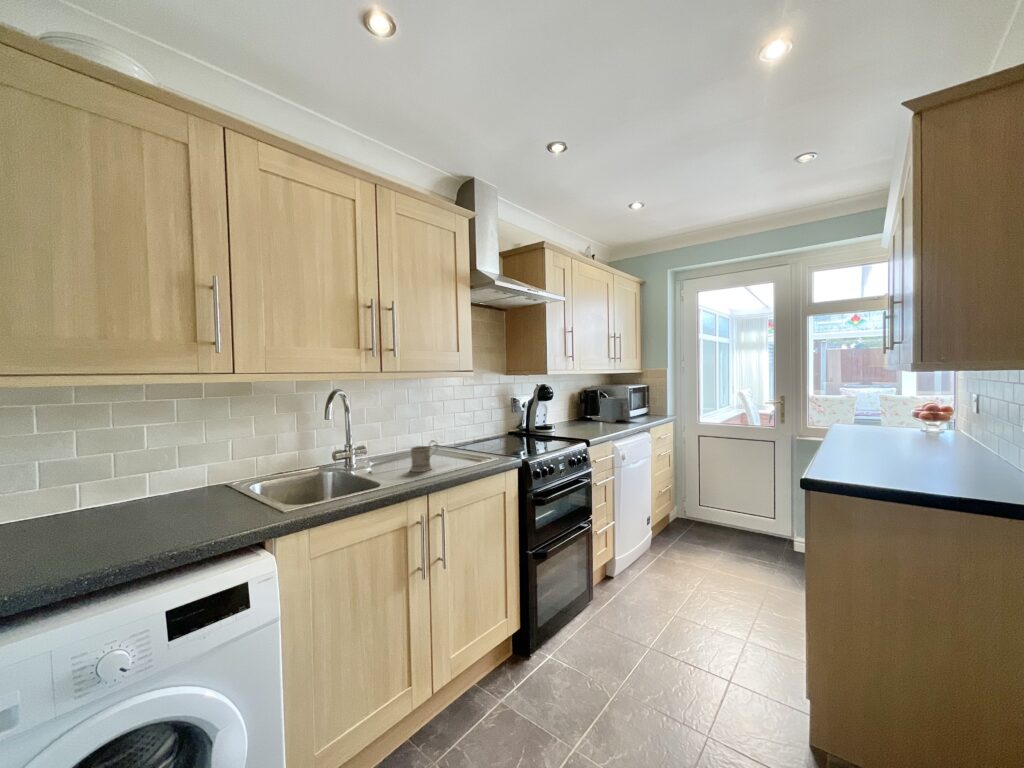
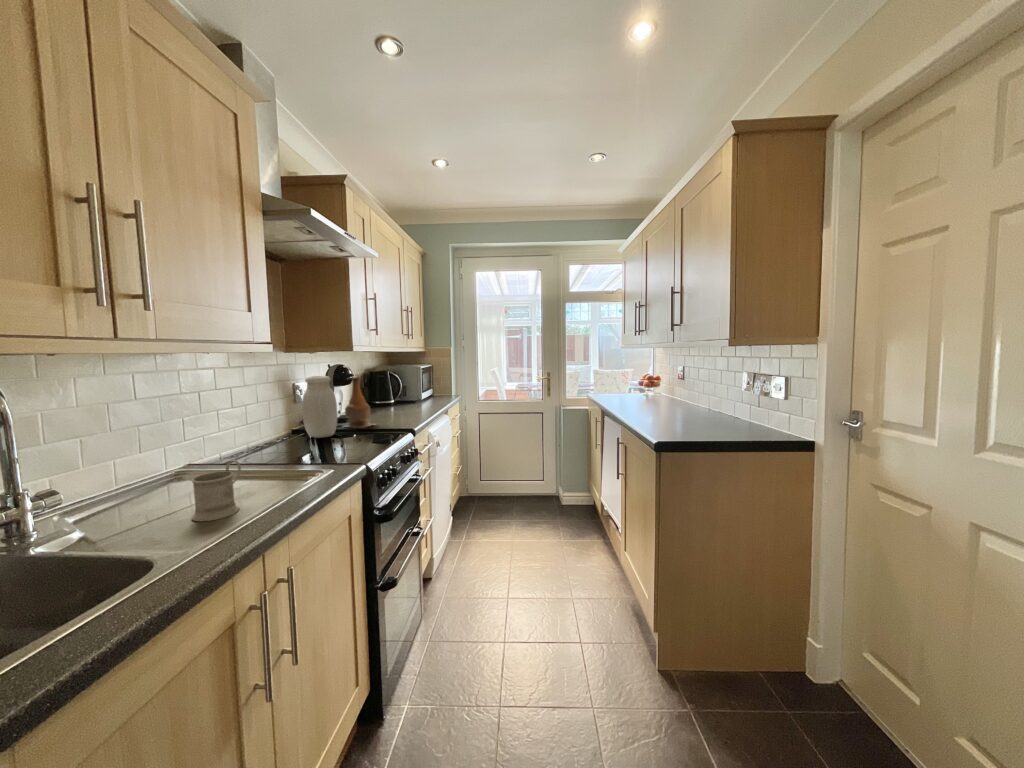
jar: none [512,392,534,438] -> present [302,376,338,438]
bottle: none [543,393,568,434] -> present [345,376,372,428]
toaster: present [592,396,630,423] -> none [379,378,427,408]

